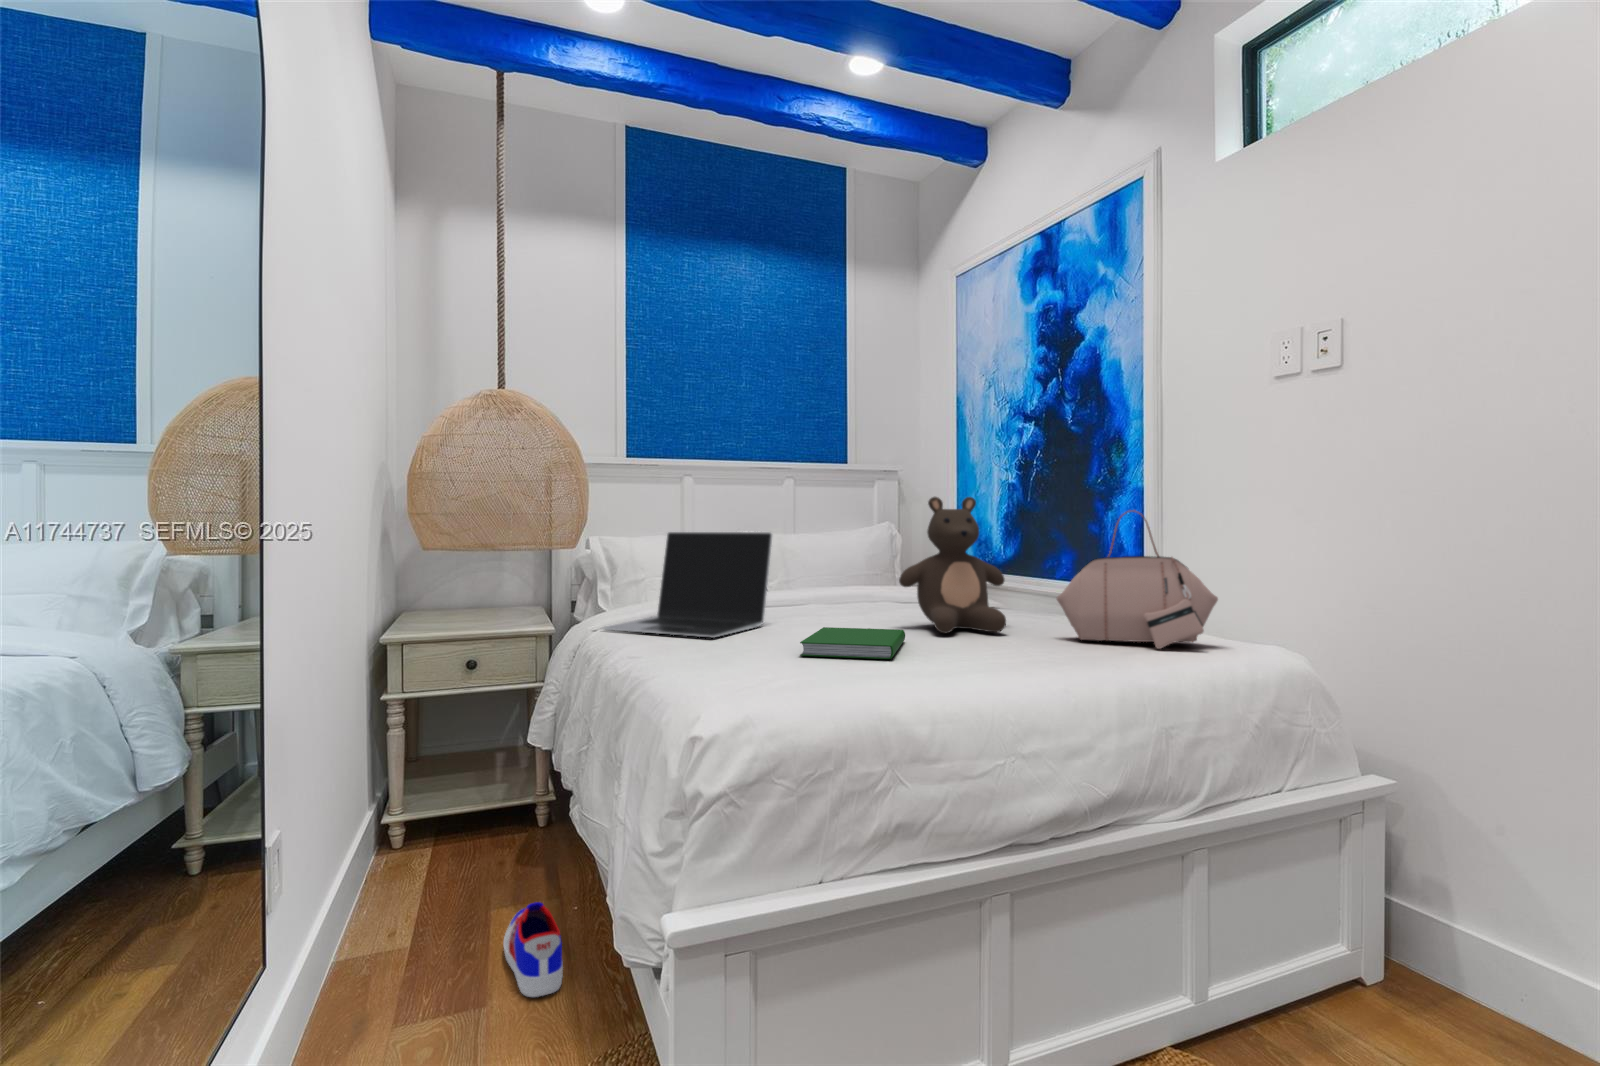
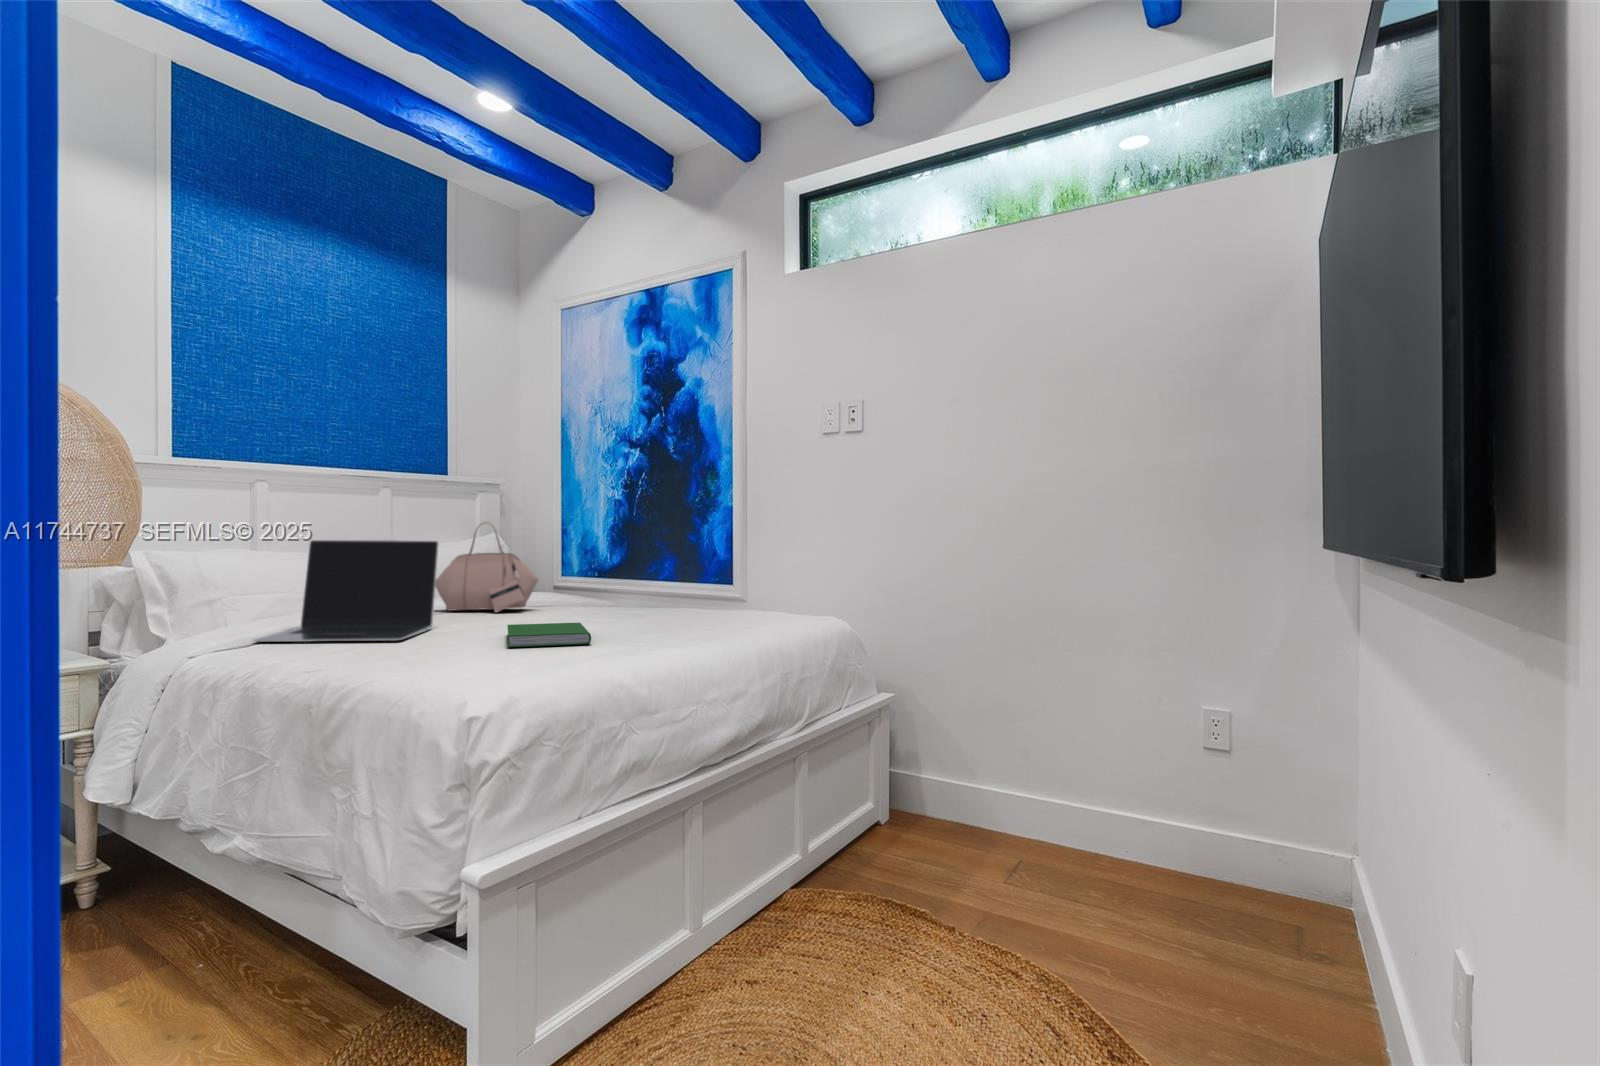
teddy bear: present [899,497,1006,633] -> none [562,511,655,625]
handbag: present [1057,510,1218,649] -> present [436,530,538,612]
sneaker: present [503,902,563,997] -> none [151,928,254,1022]

